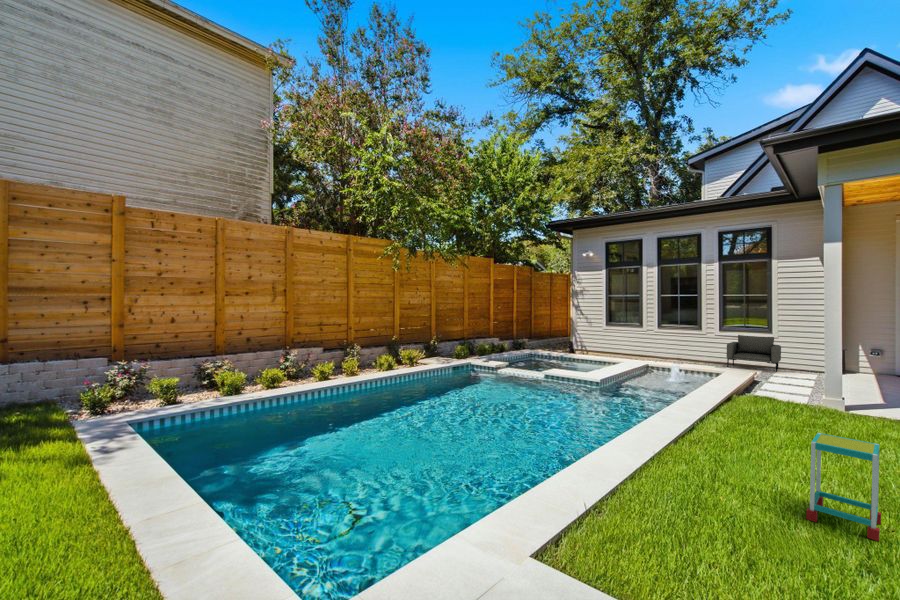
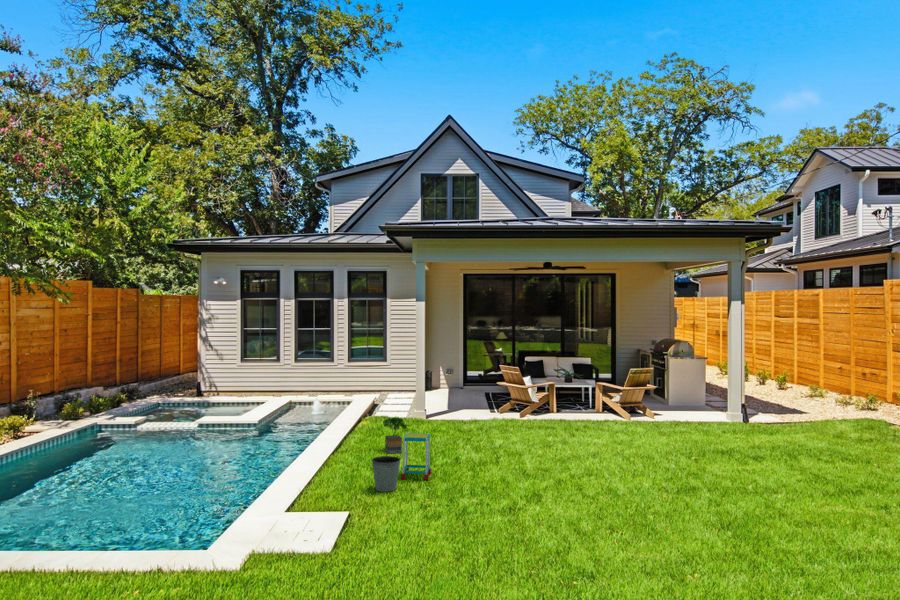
armchair: present [727,335,781,372] -> none [354,364,394,395]
potted tree: none [764,398,815,458] -> present [383,417,407,454]
bucket: none [736,468,809,546] -> present [372,456,401,492]

